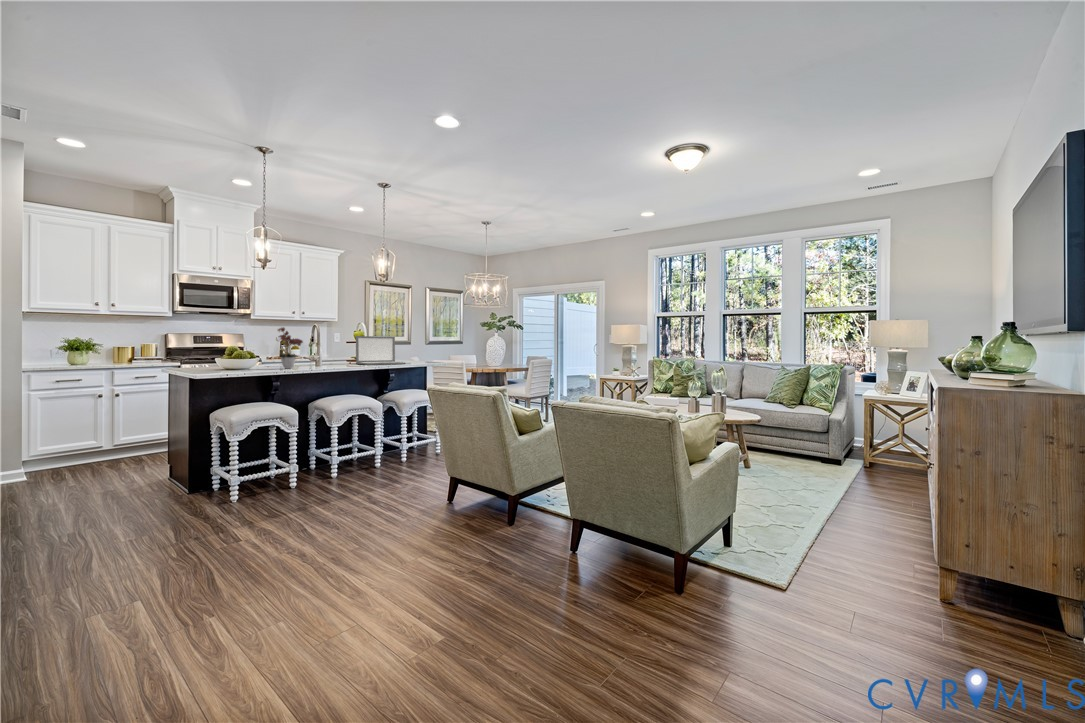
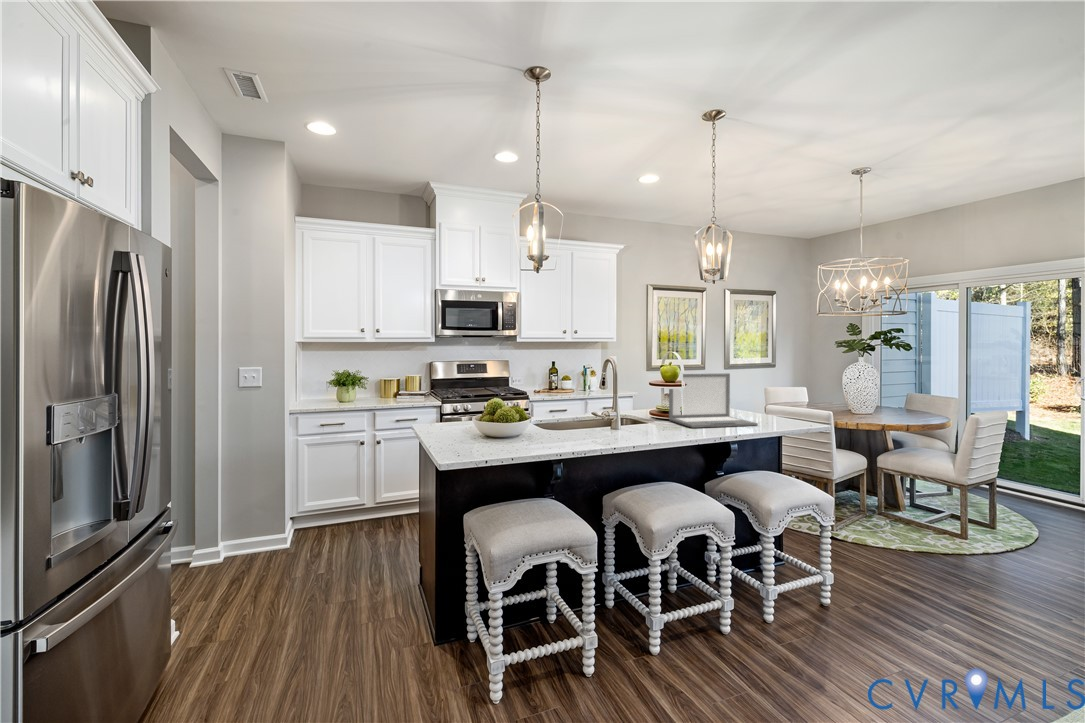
flower arrangement: present [276,327,303,369] -> none [557,367,604,442]

